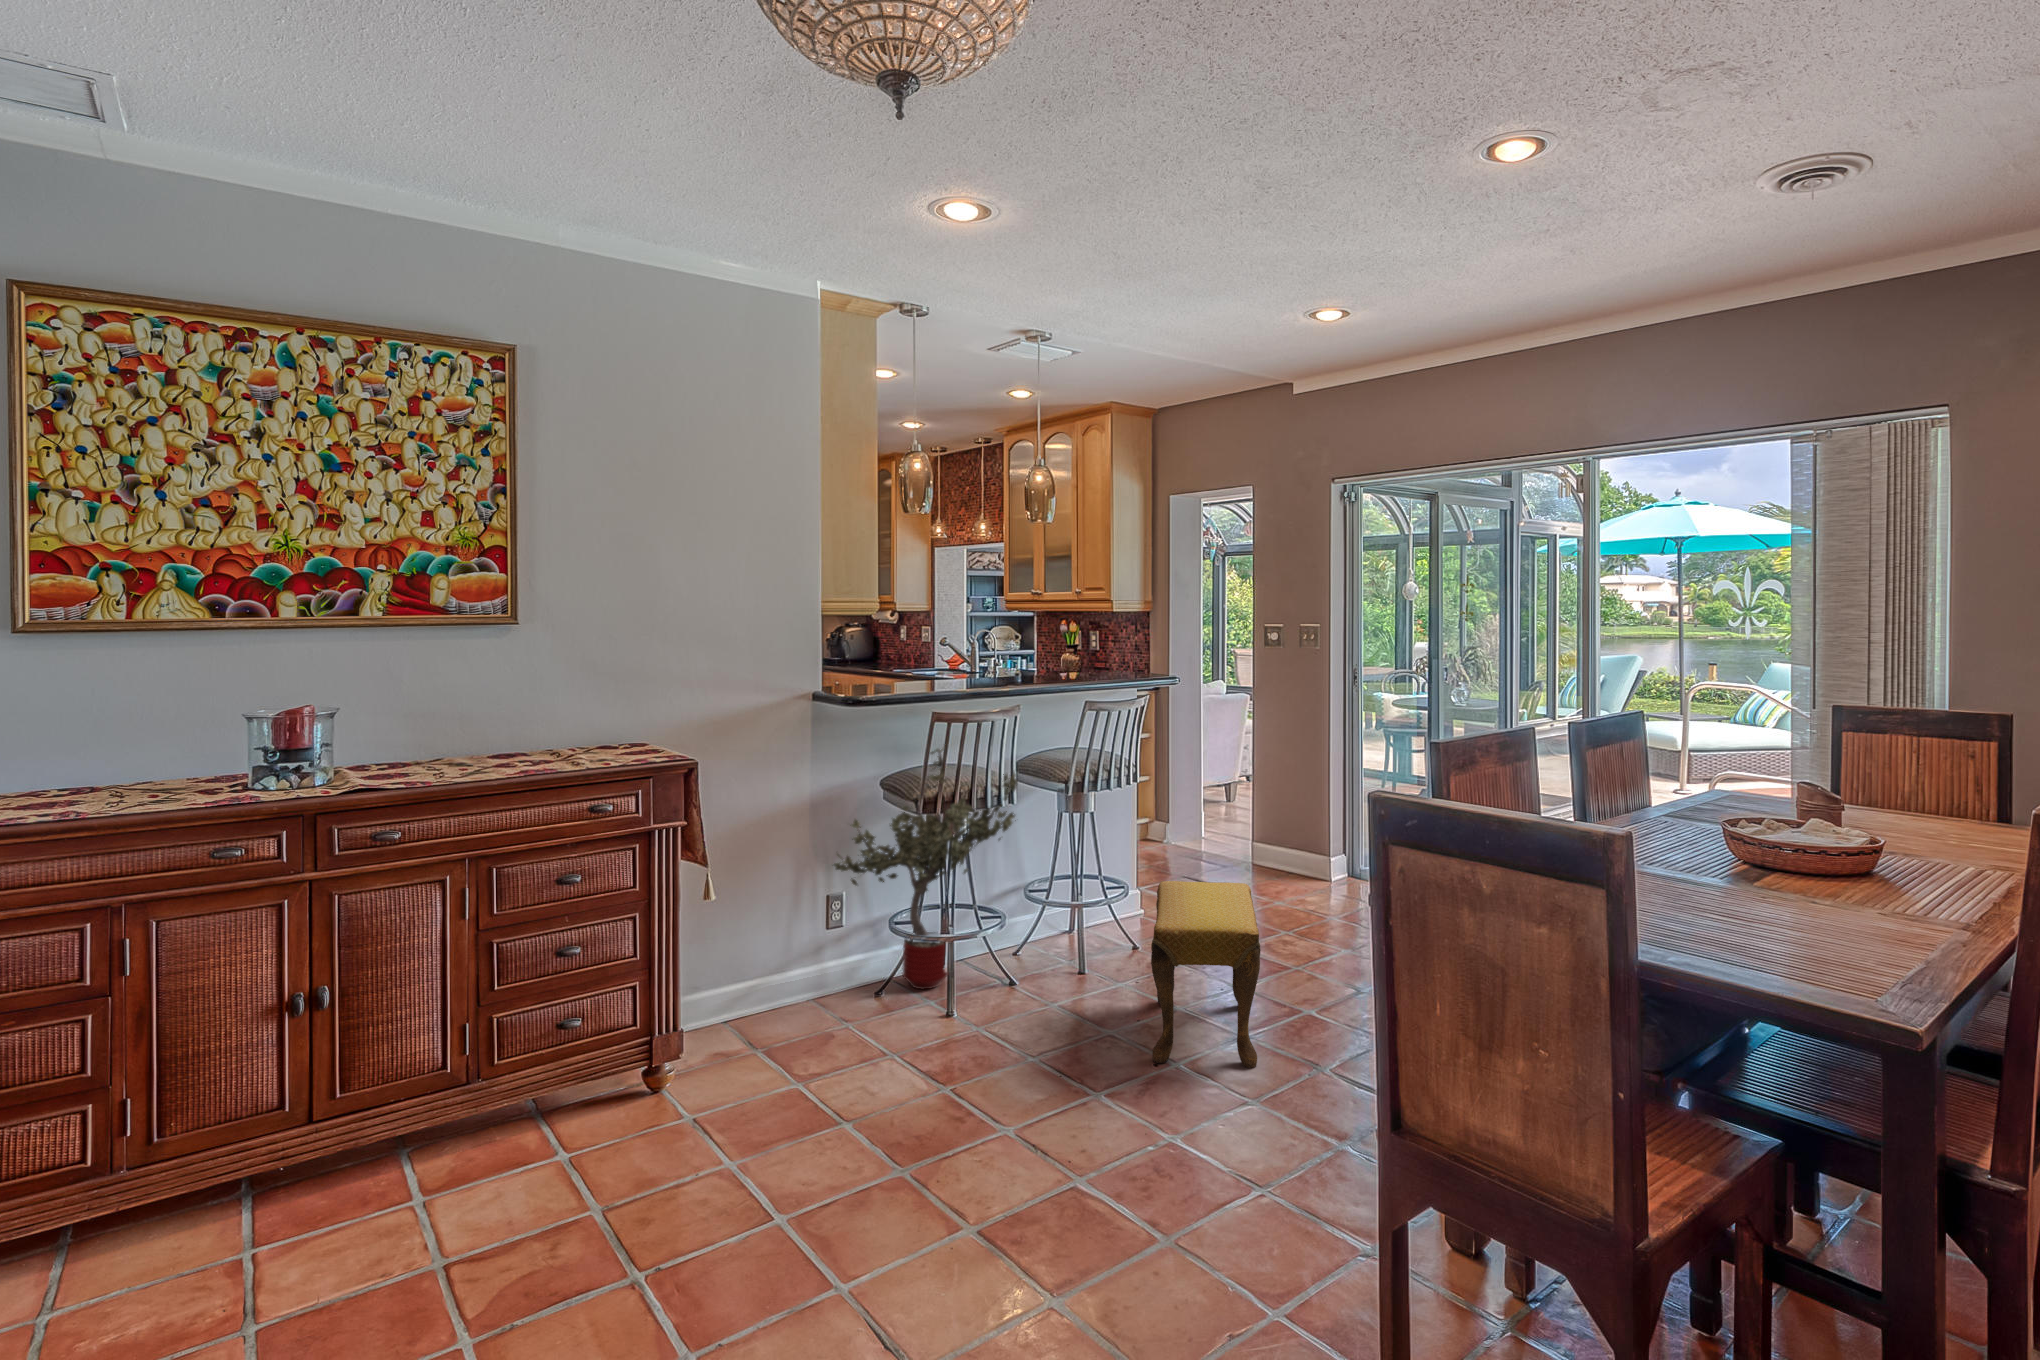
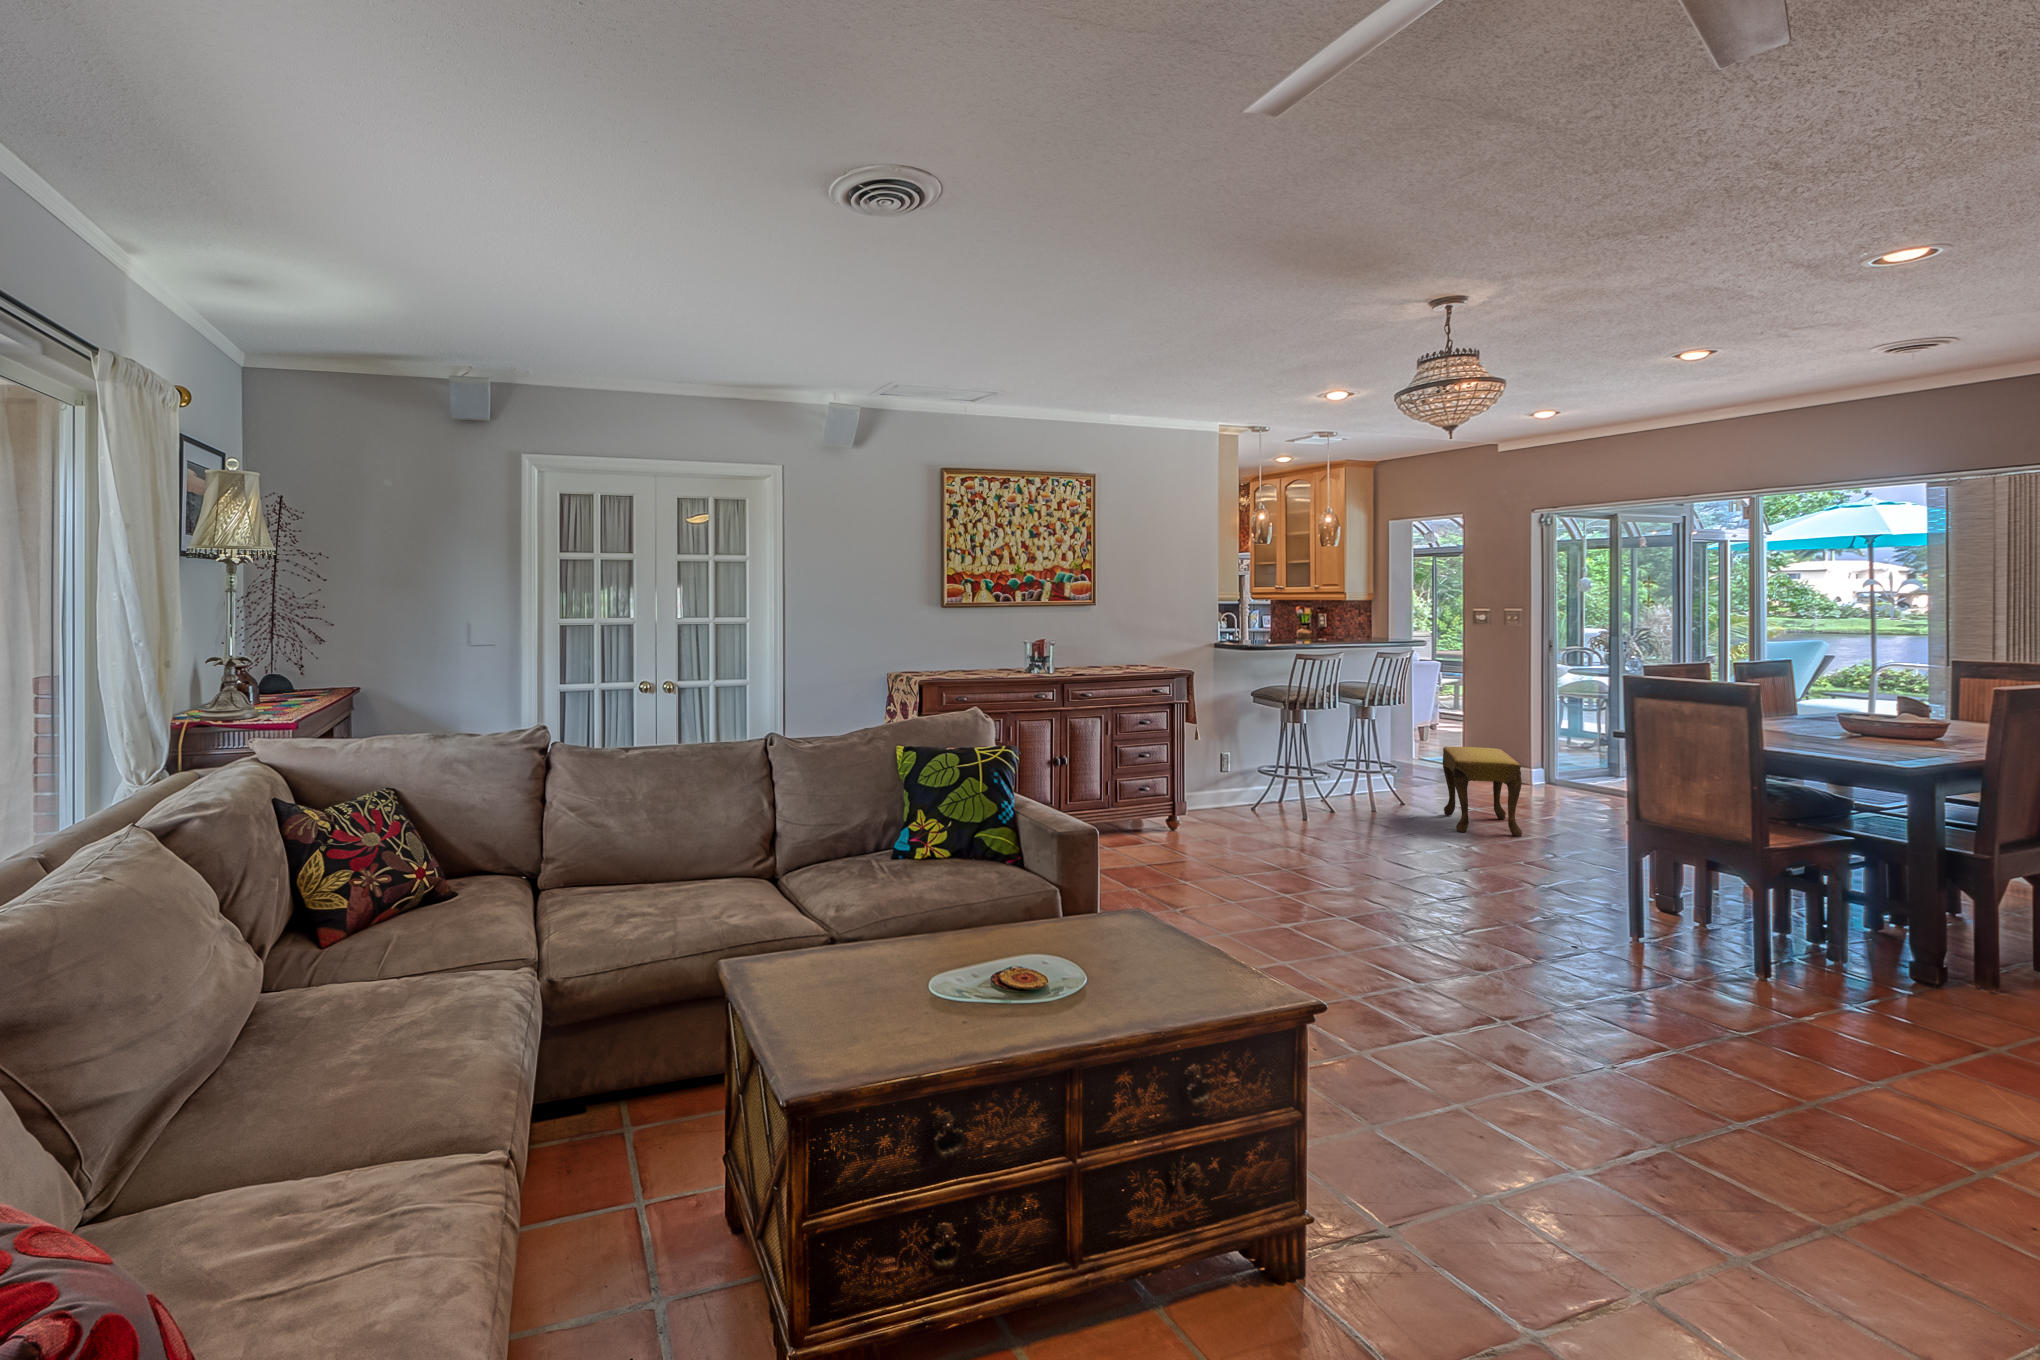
potted tree: present [834,748,1018,989] -> none [1244,672,1342,804]

